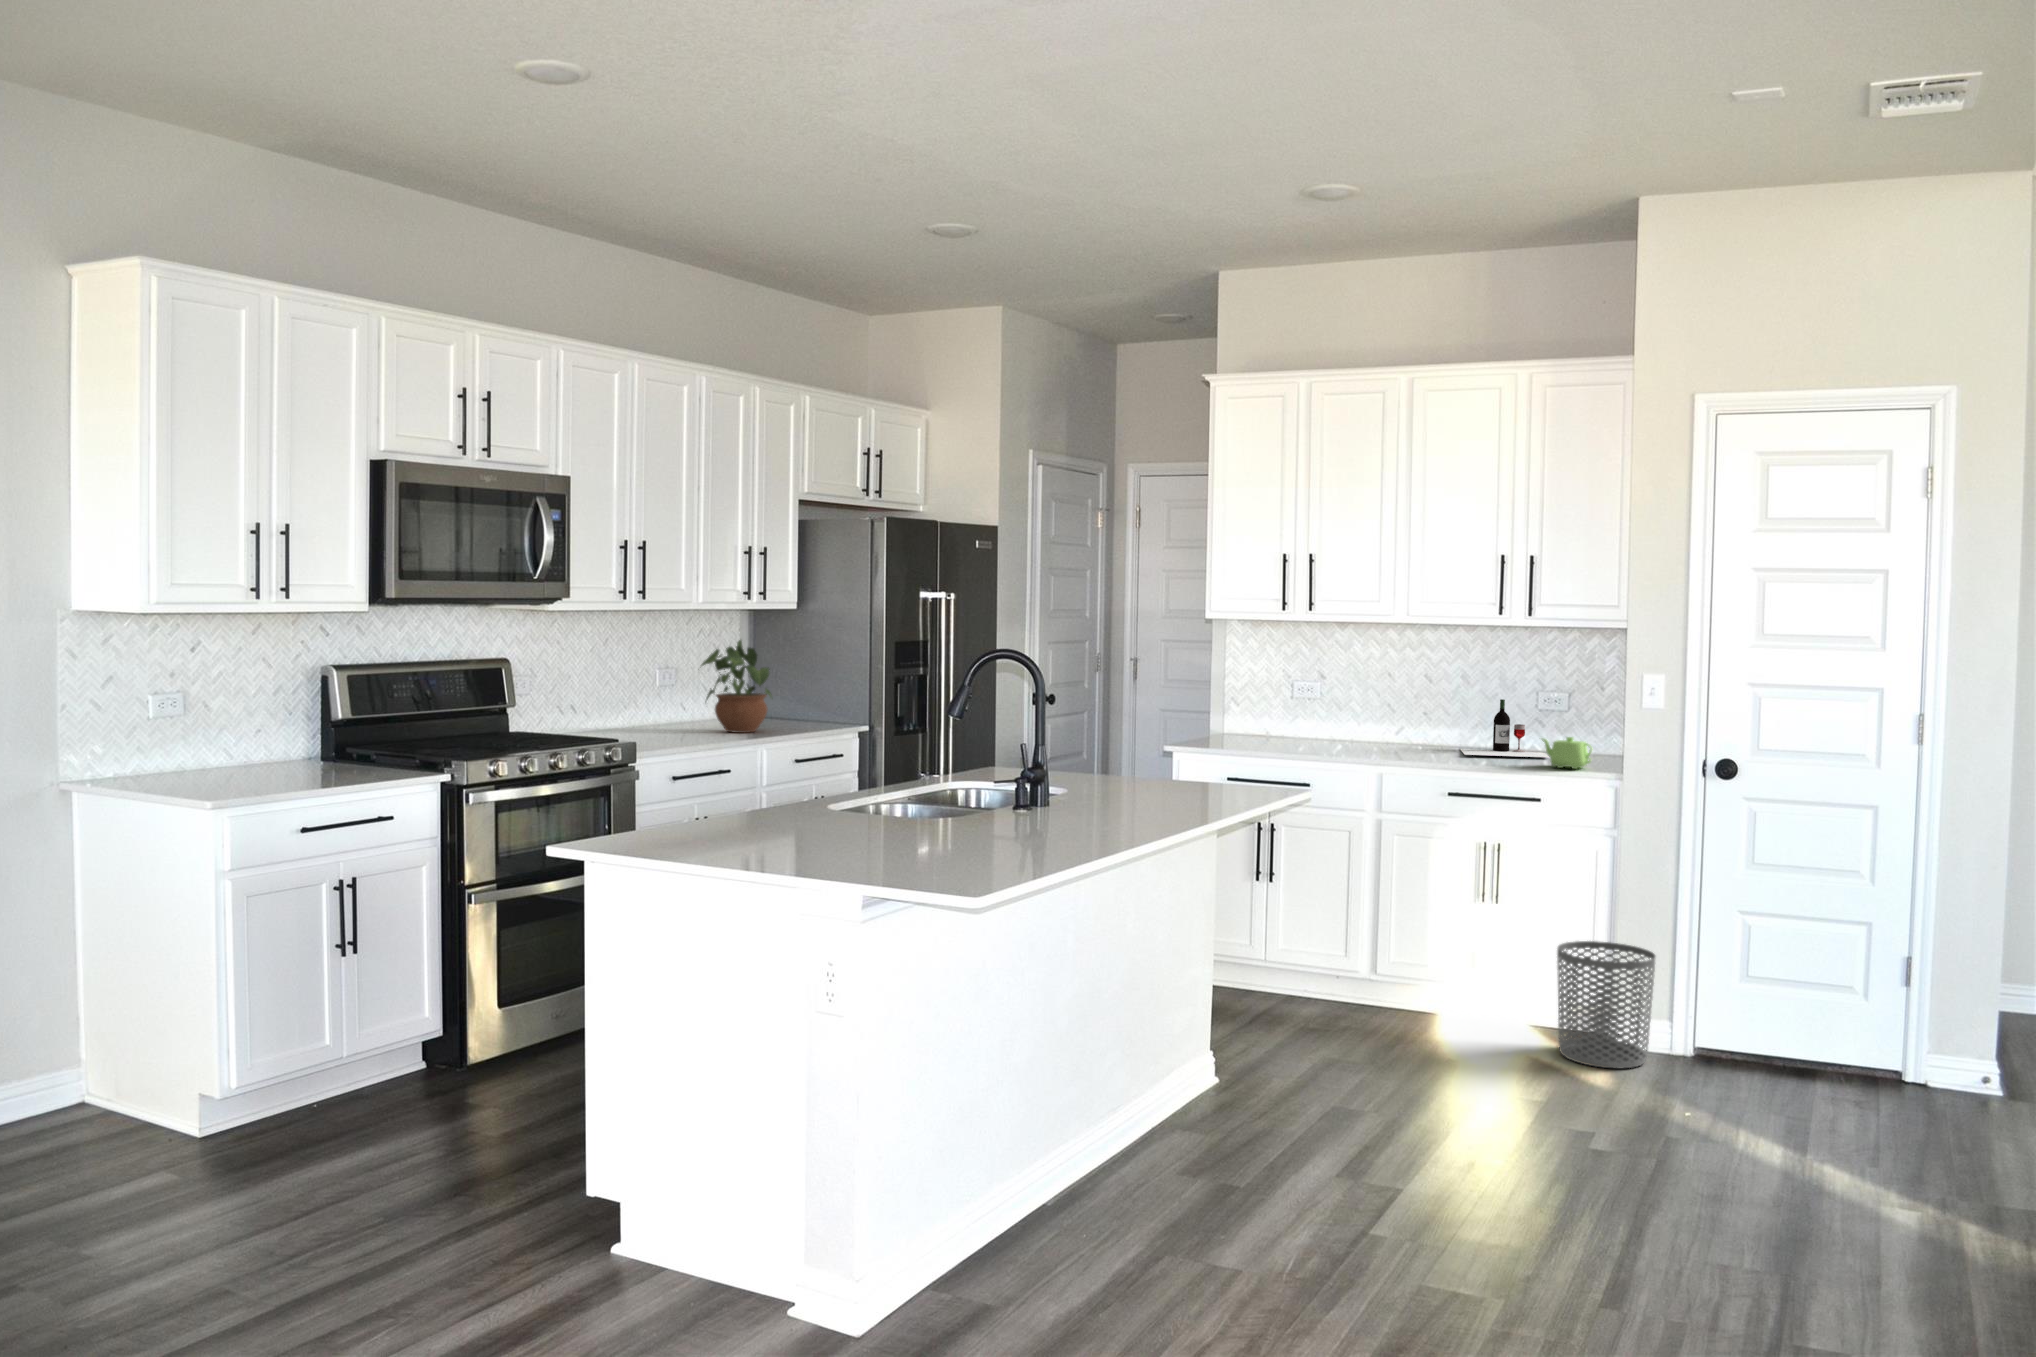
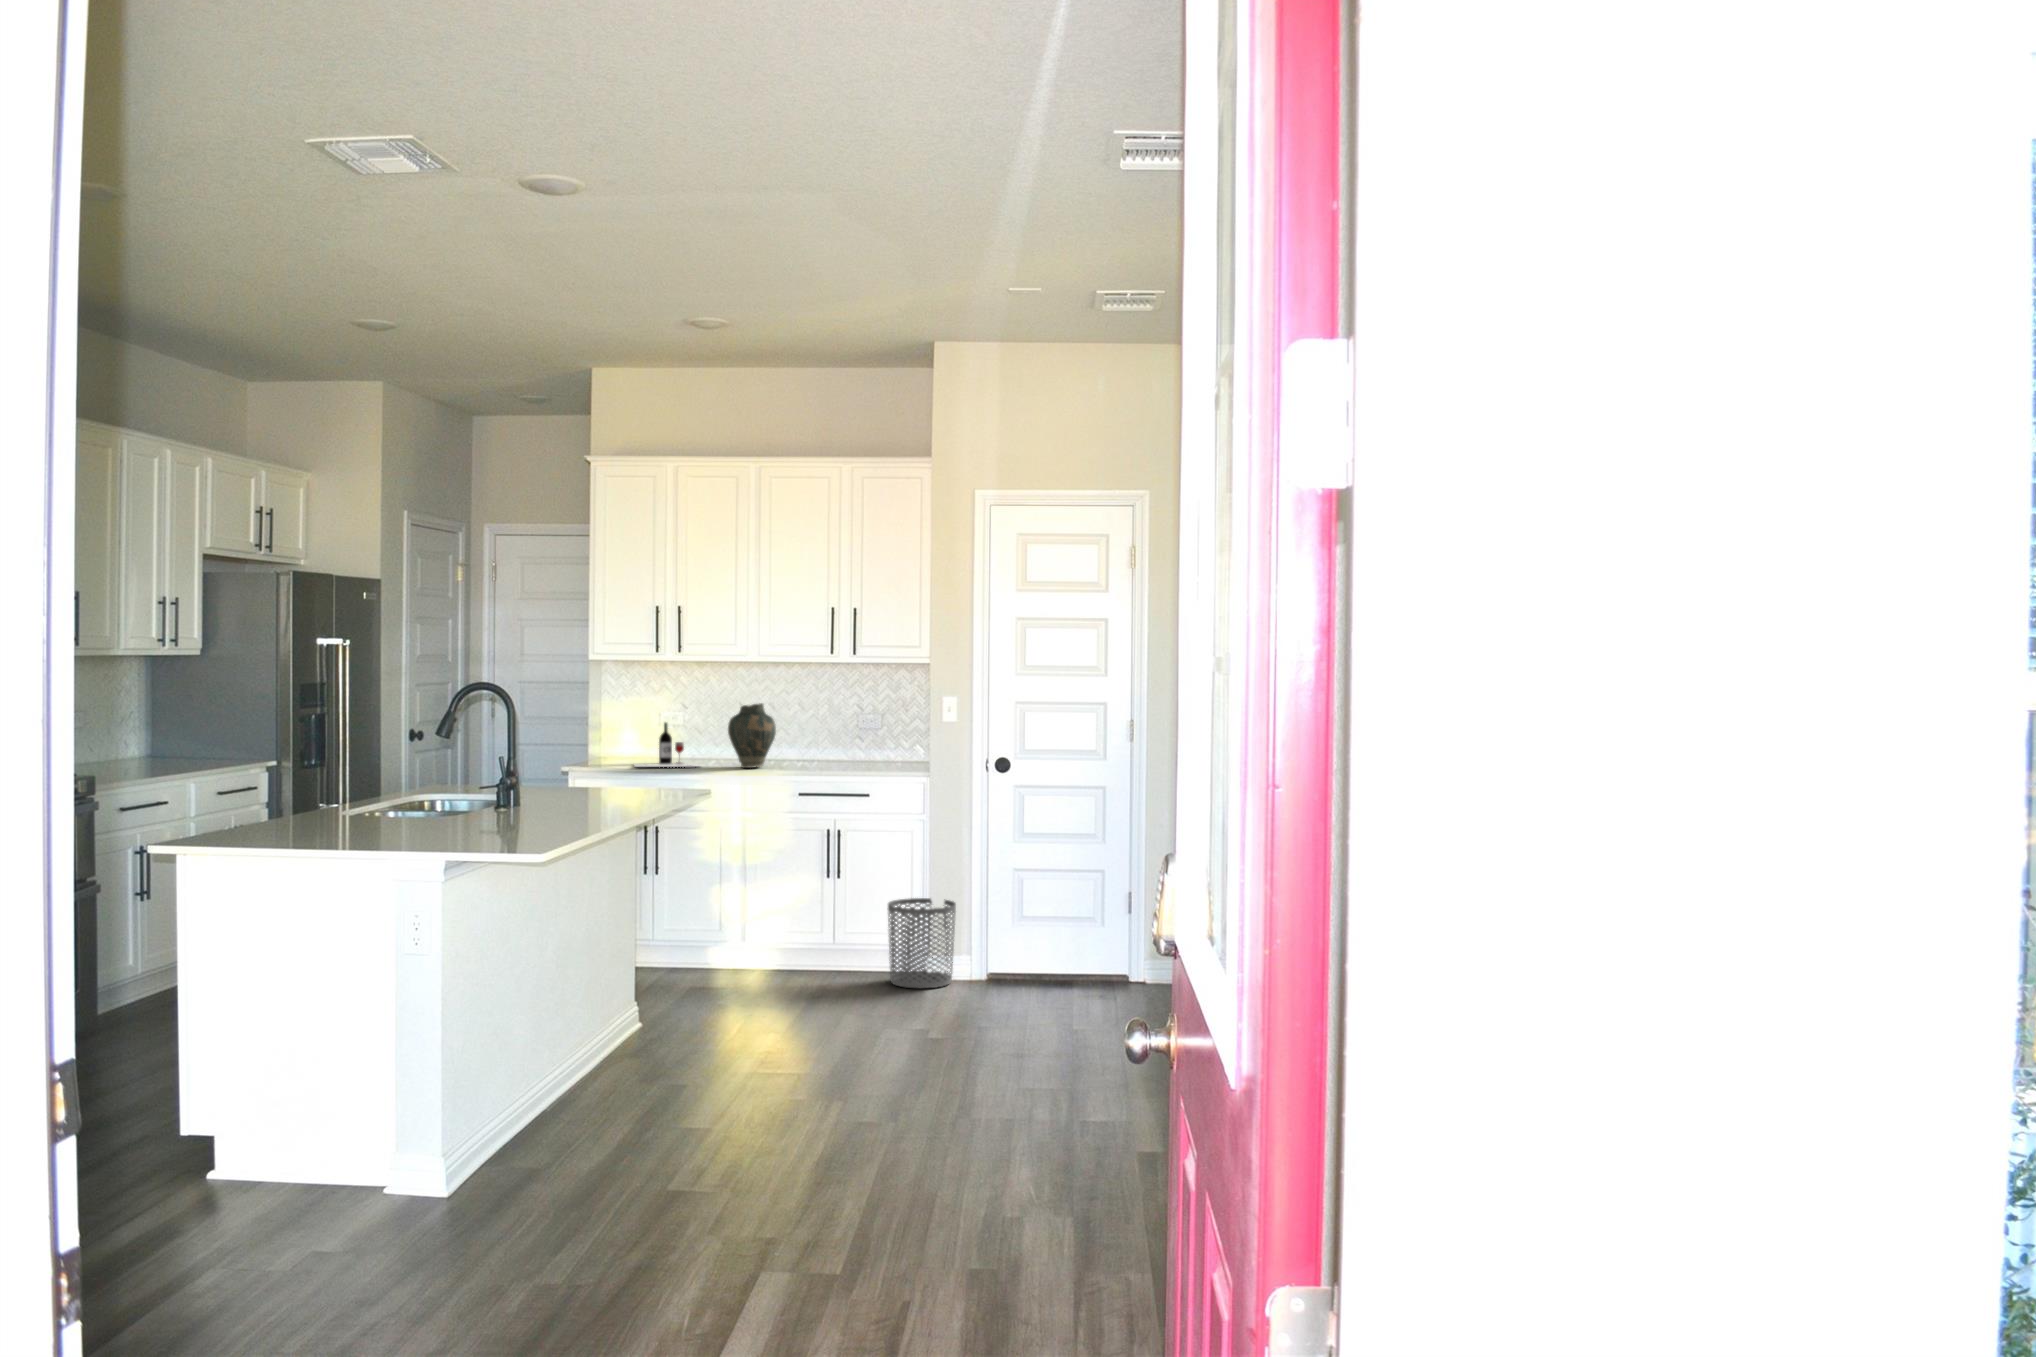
potted plant: present [701,640,772,733] -> none [119,683,196,771]
vase: none [1360,674,1421,755] -> present [728,703,776,768]
wine bottle: present [1460,699,1549,757] -> present [635,723,699,767]
teapot: present [1542,737,1593,769] -> none [867,747,905,771]

